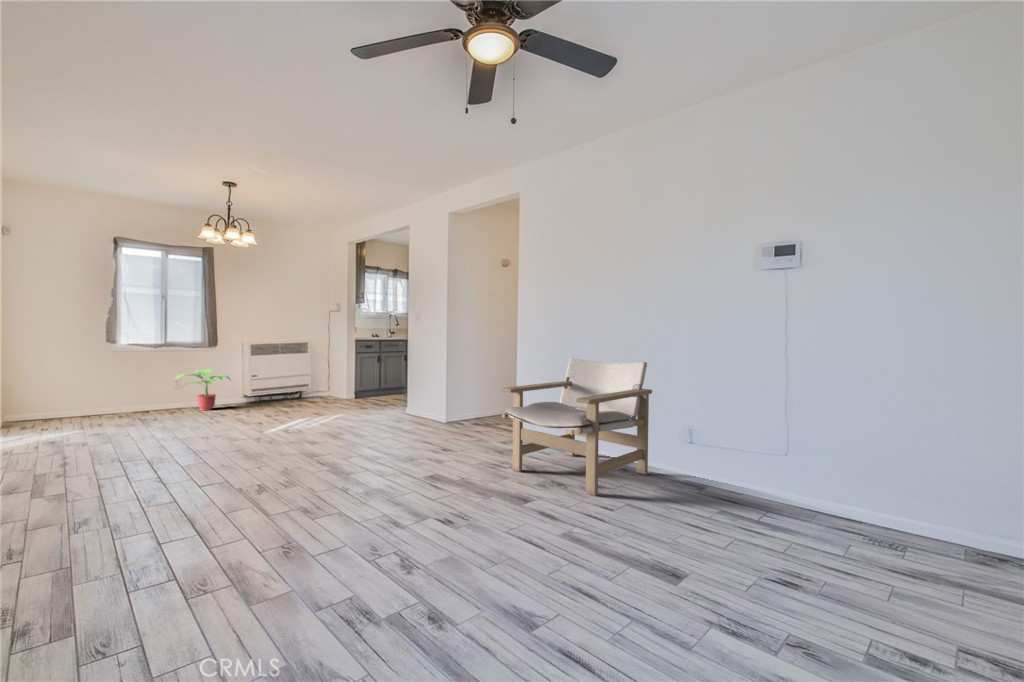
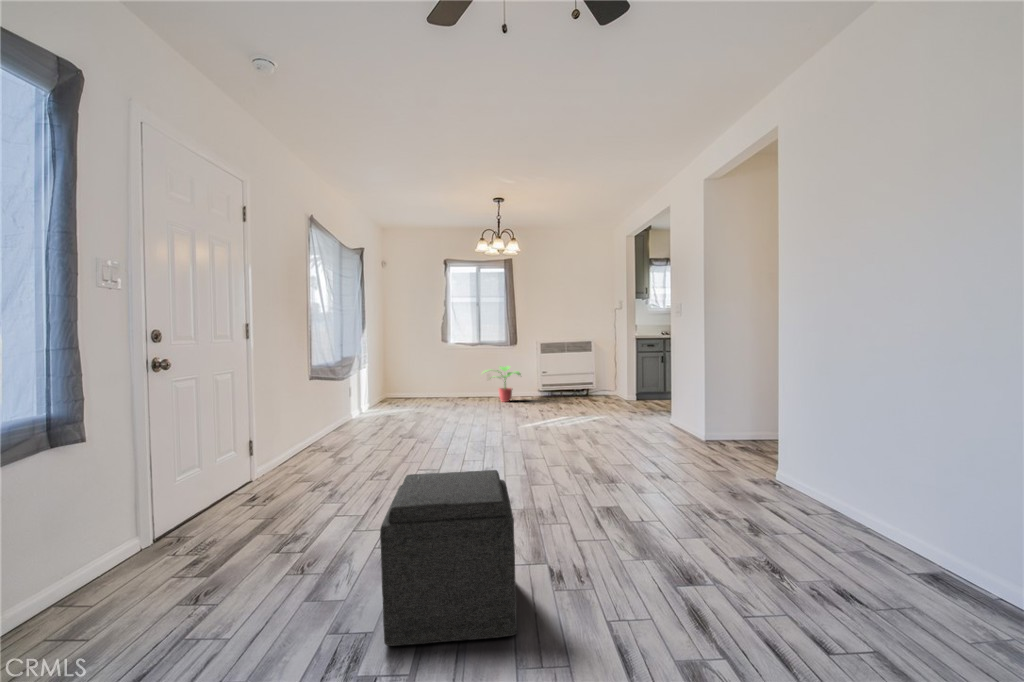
lounge chair: present [501,358,652,496] -> none [695,364,1005,613]
ottoman: none [334,445,472,597] -> present [380,470,517,646]

